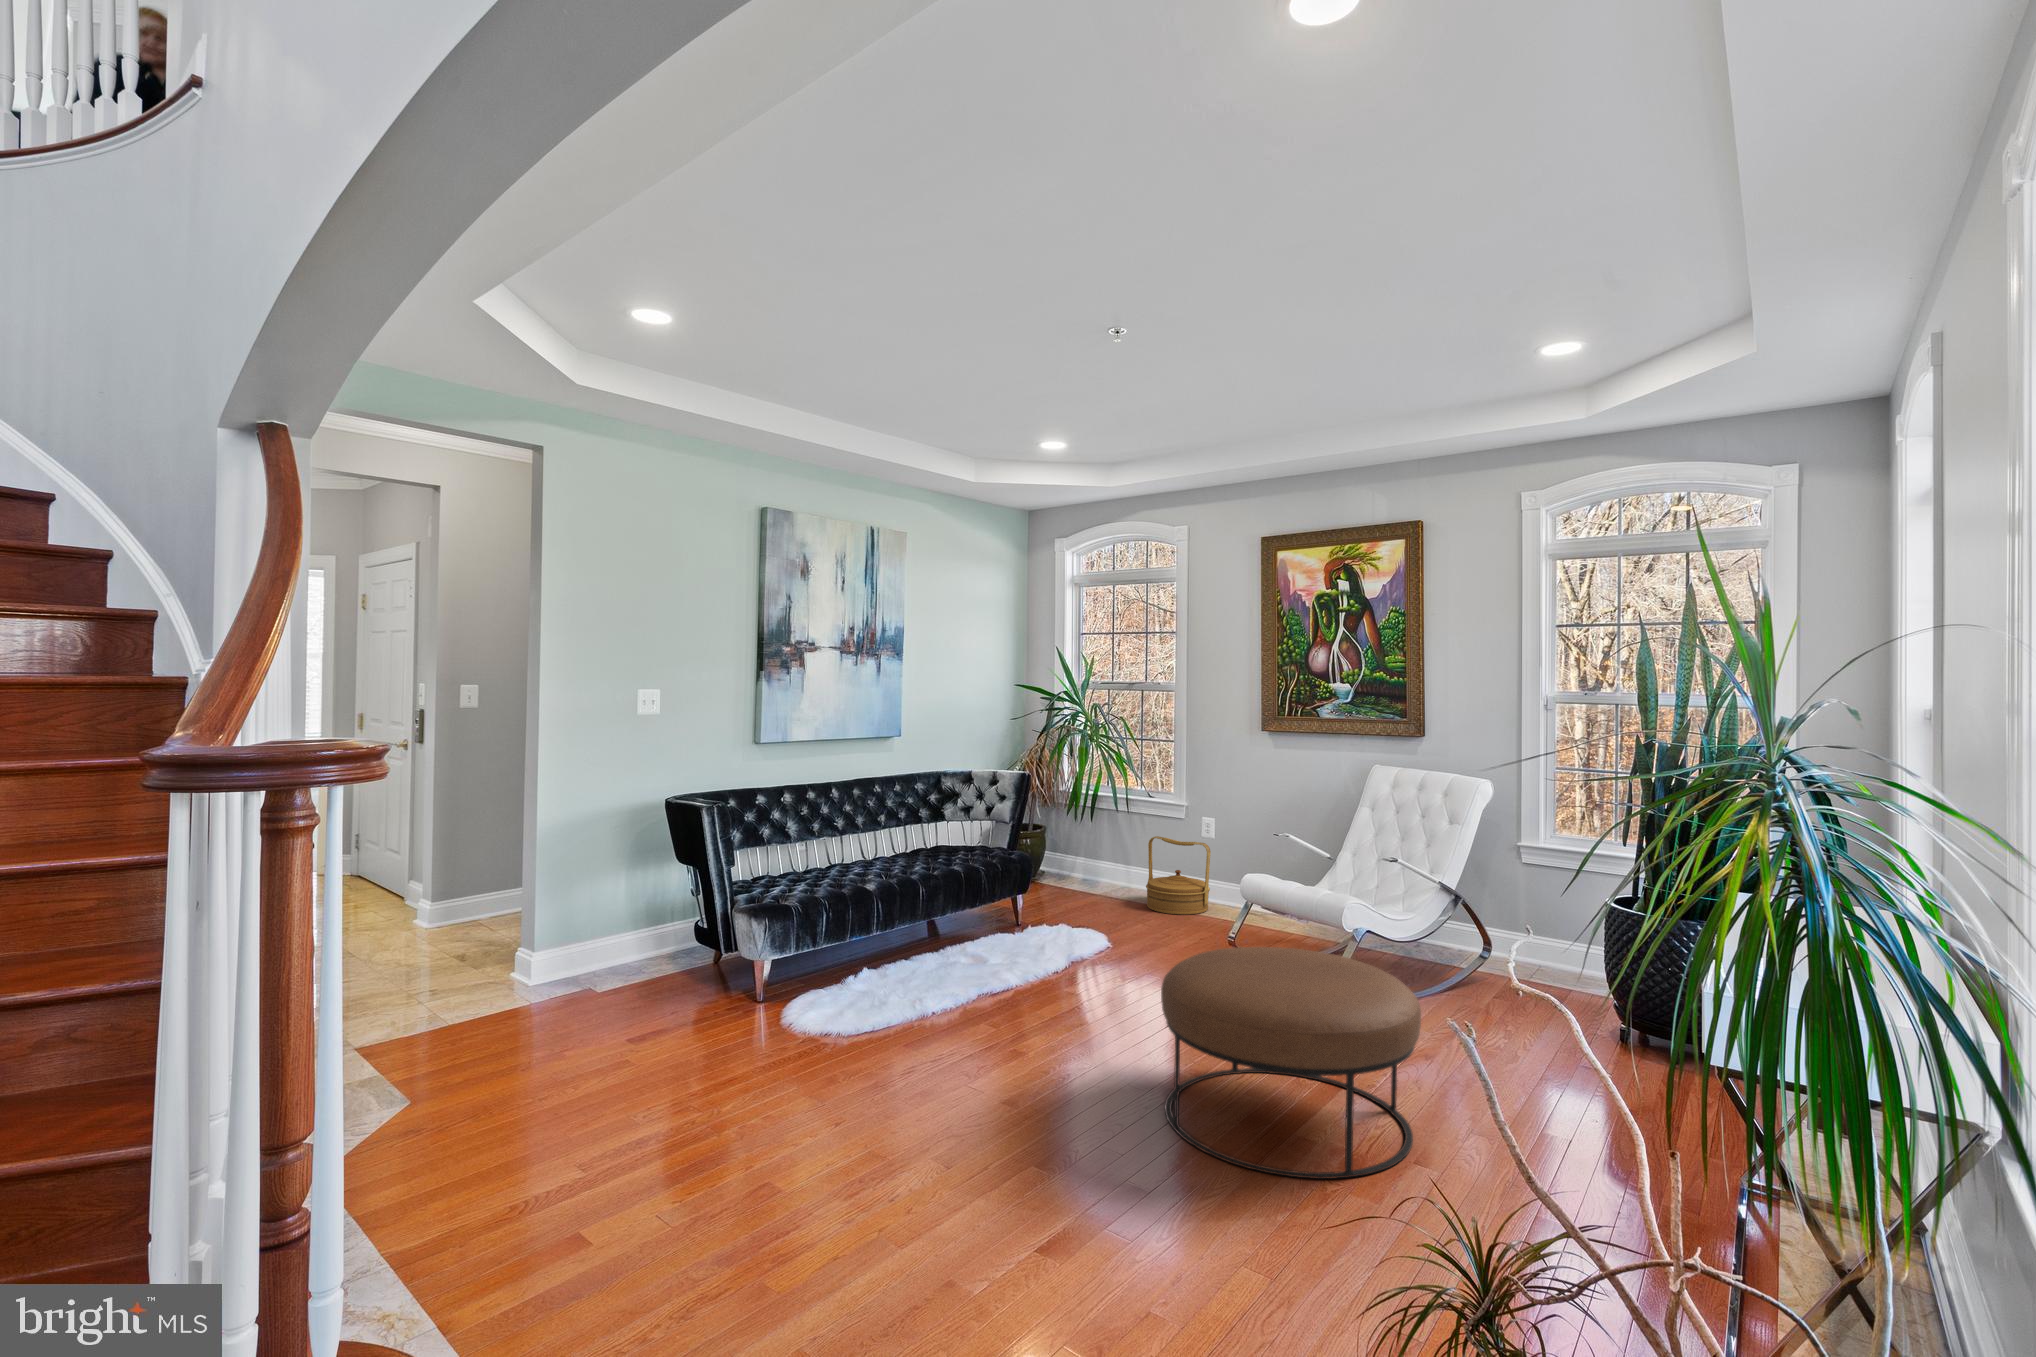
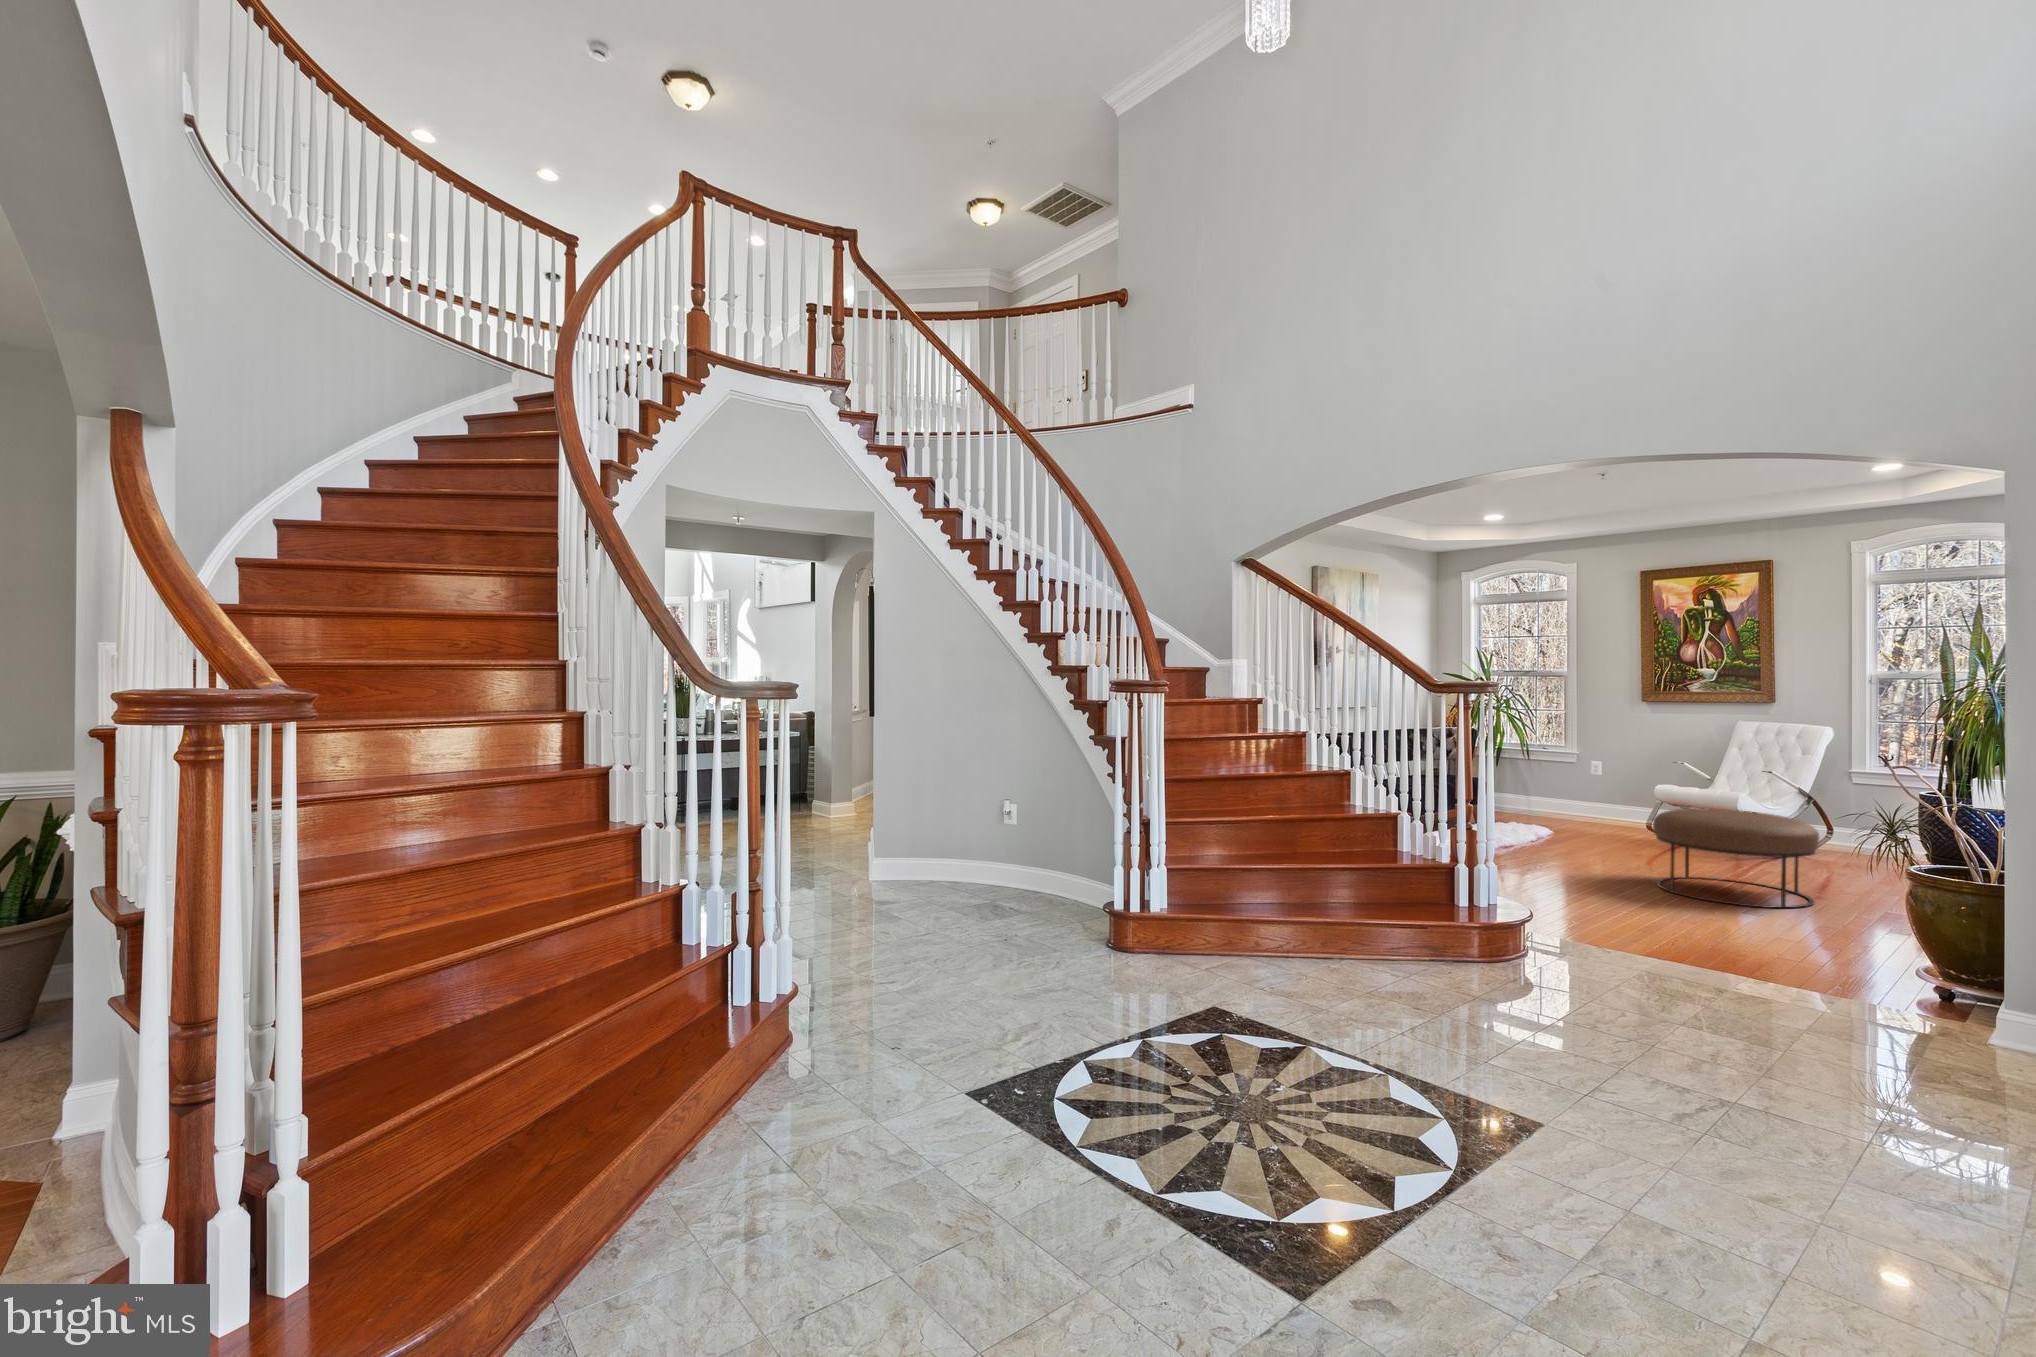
woven basket: present [1146,836,1211,915] -> none [1552,772,1604,822]

